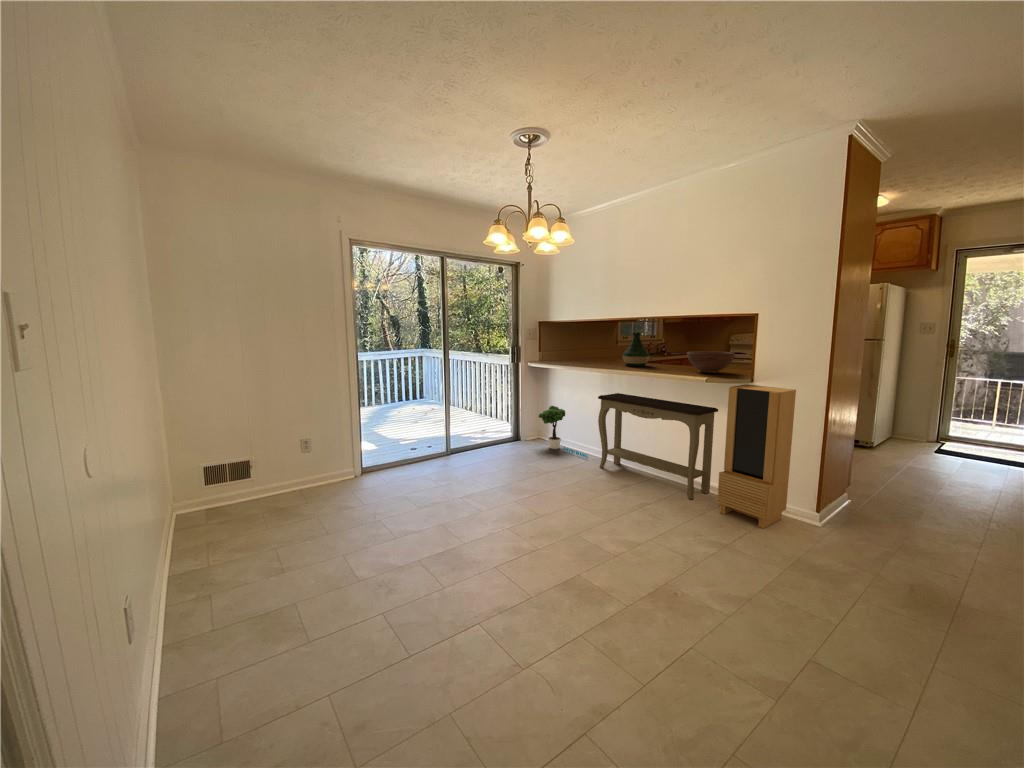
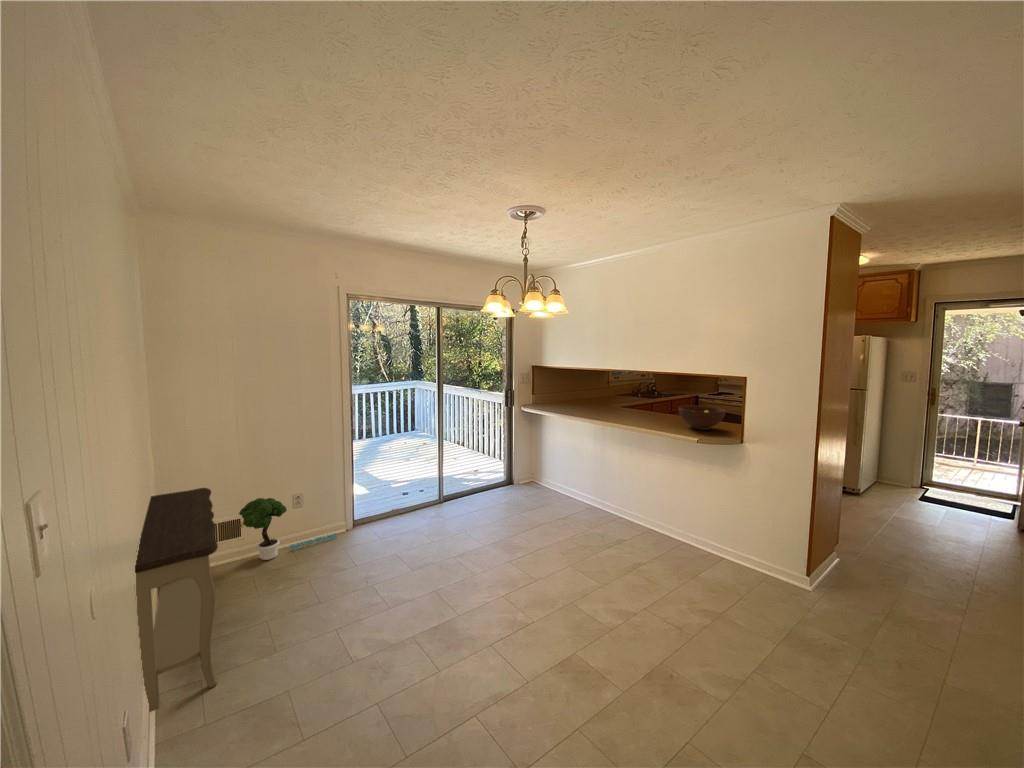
vase: present [622,333,650,366] -> none [614,383,642,417]
storage cabinet: present [717,384,796,528] -> none [709,446,787,595]
console table: present [598,393,718,499] -> present [134,488,218,712]
potted tree: present [539,406,588,458] -> present [239,498,337,560]

